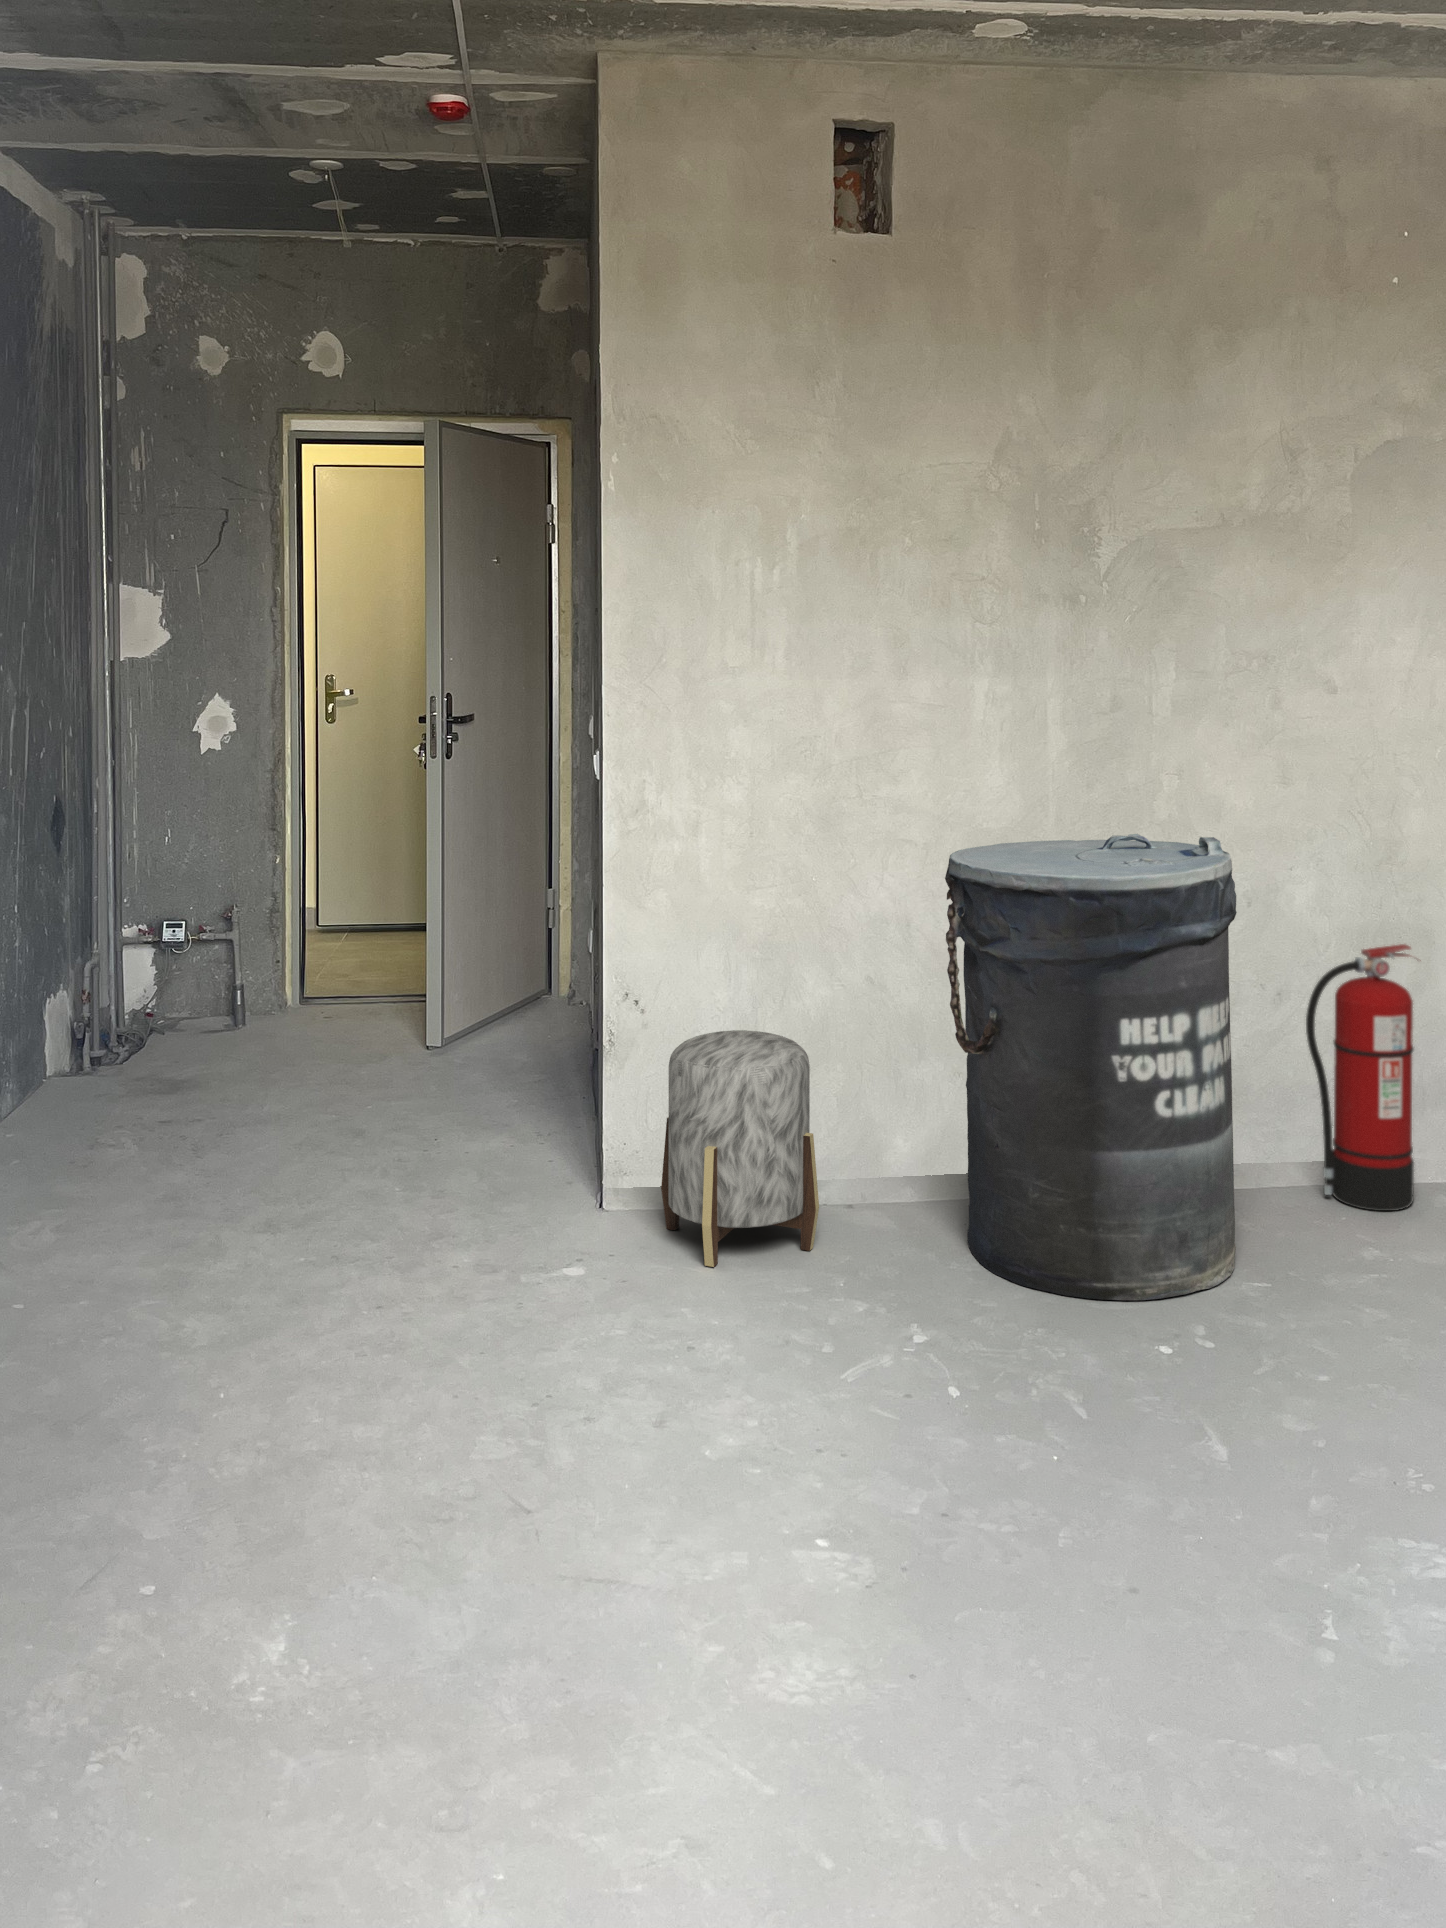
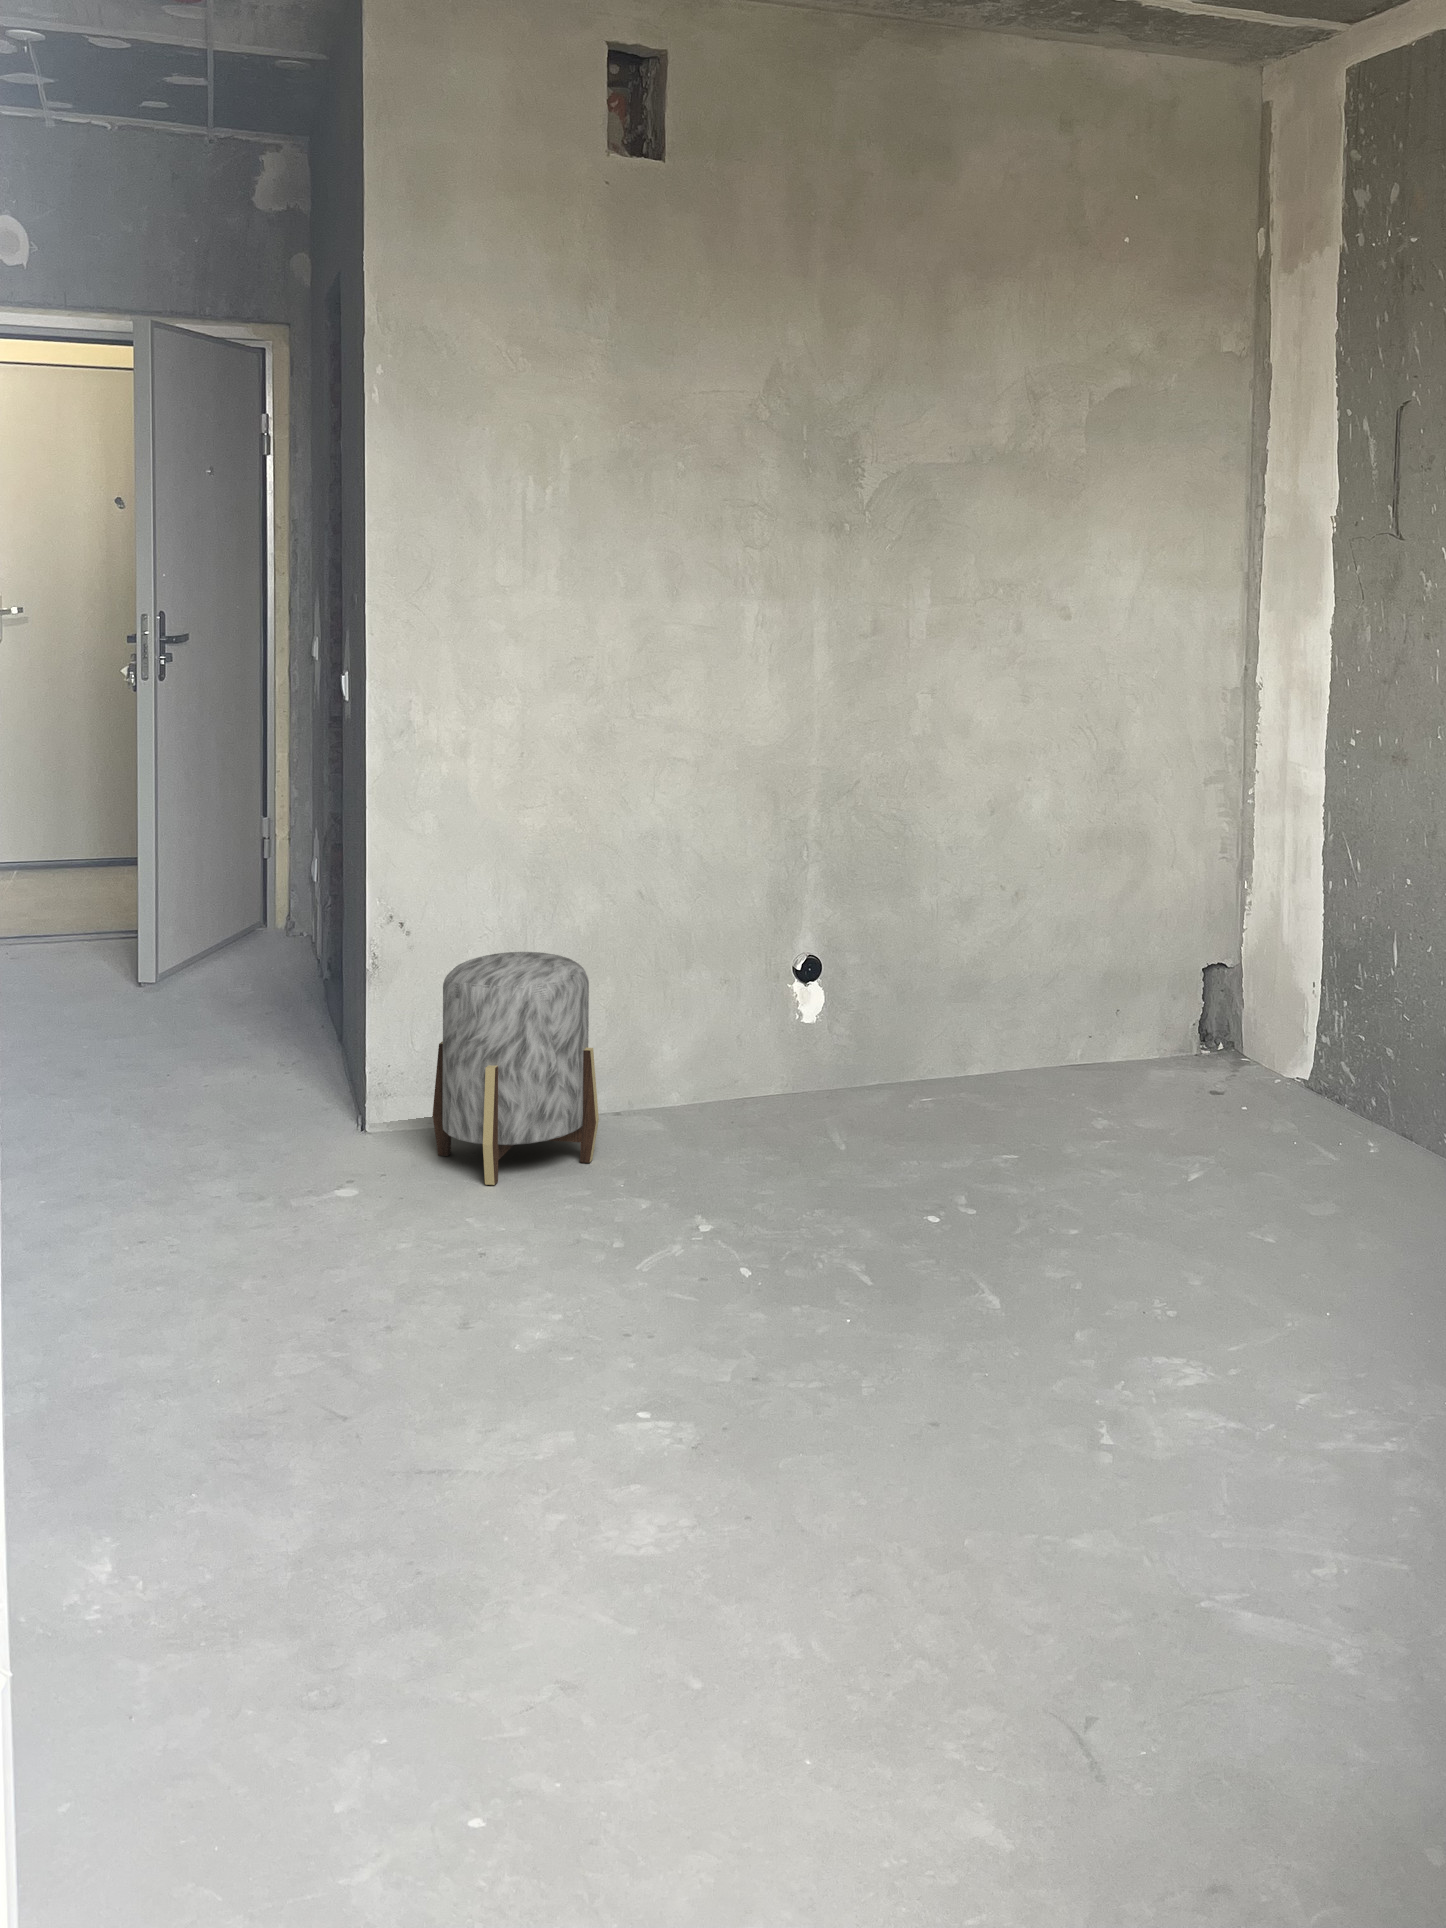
trash can: present [945,834,1237,1300] -> none [724,750,995,1180]
fire extinguisher: present [1306,944,1421,1211] -> none [1047,847,1146,1088]

